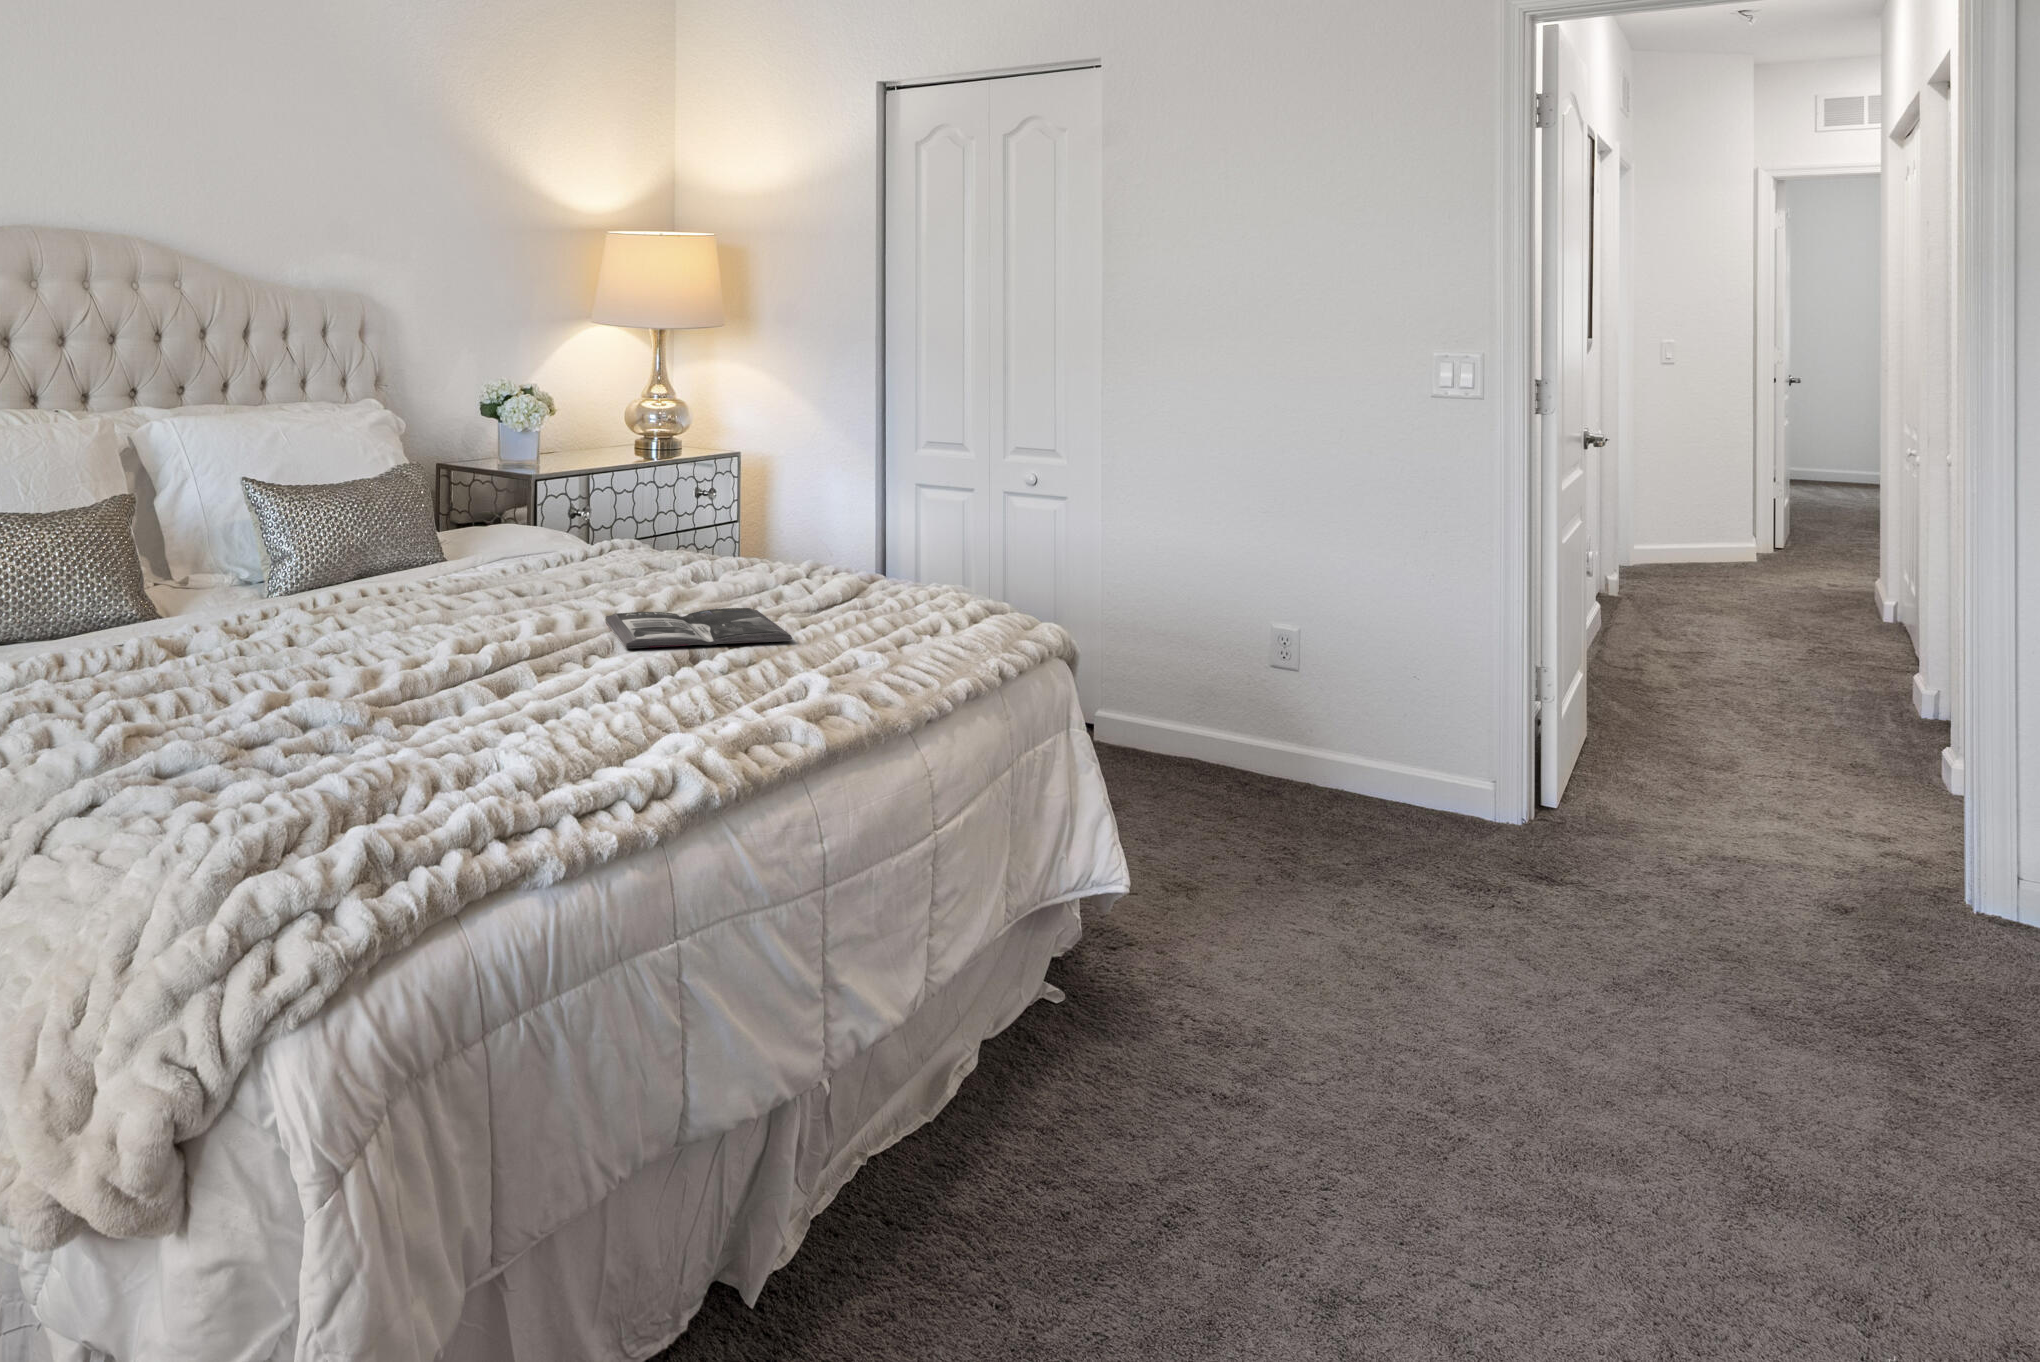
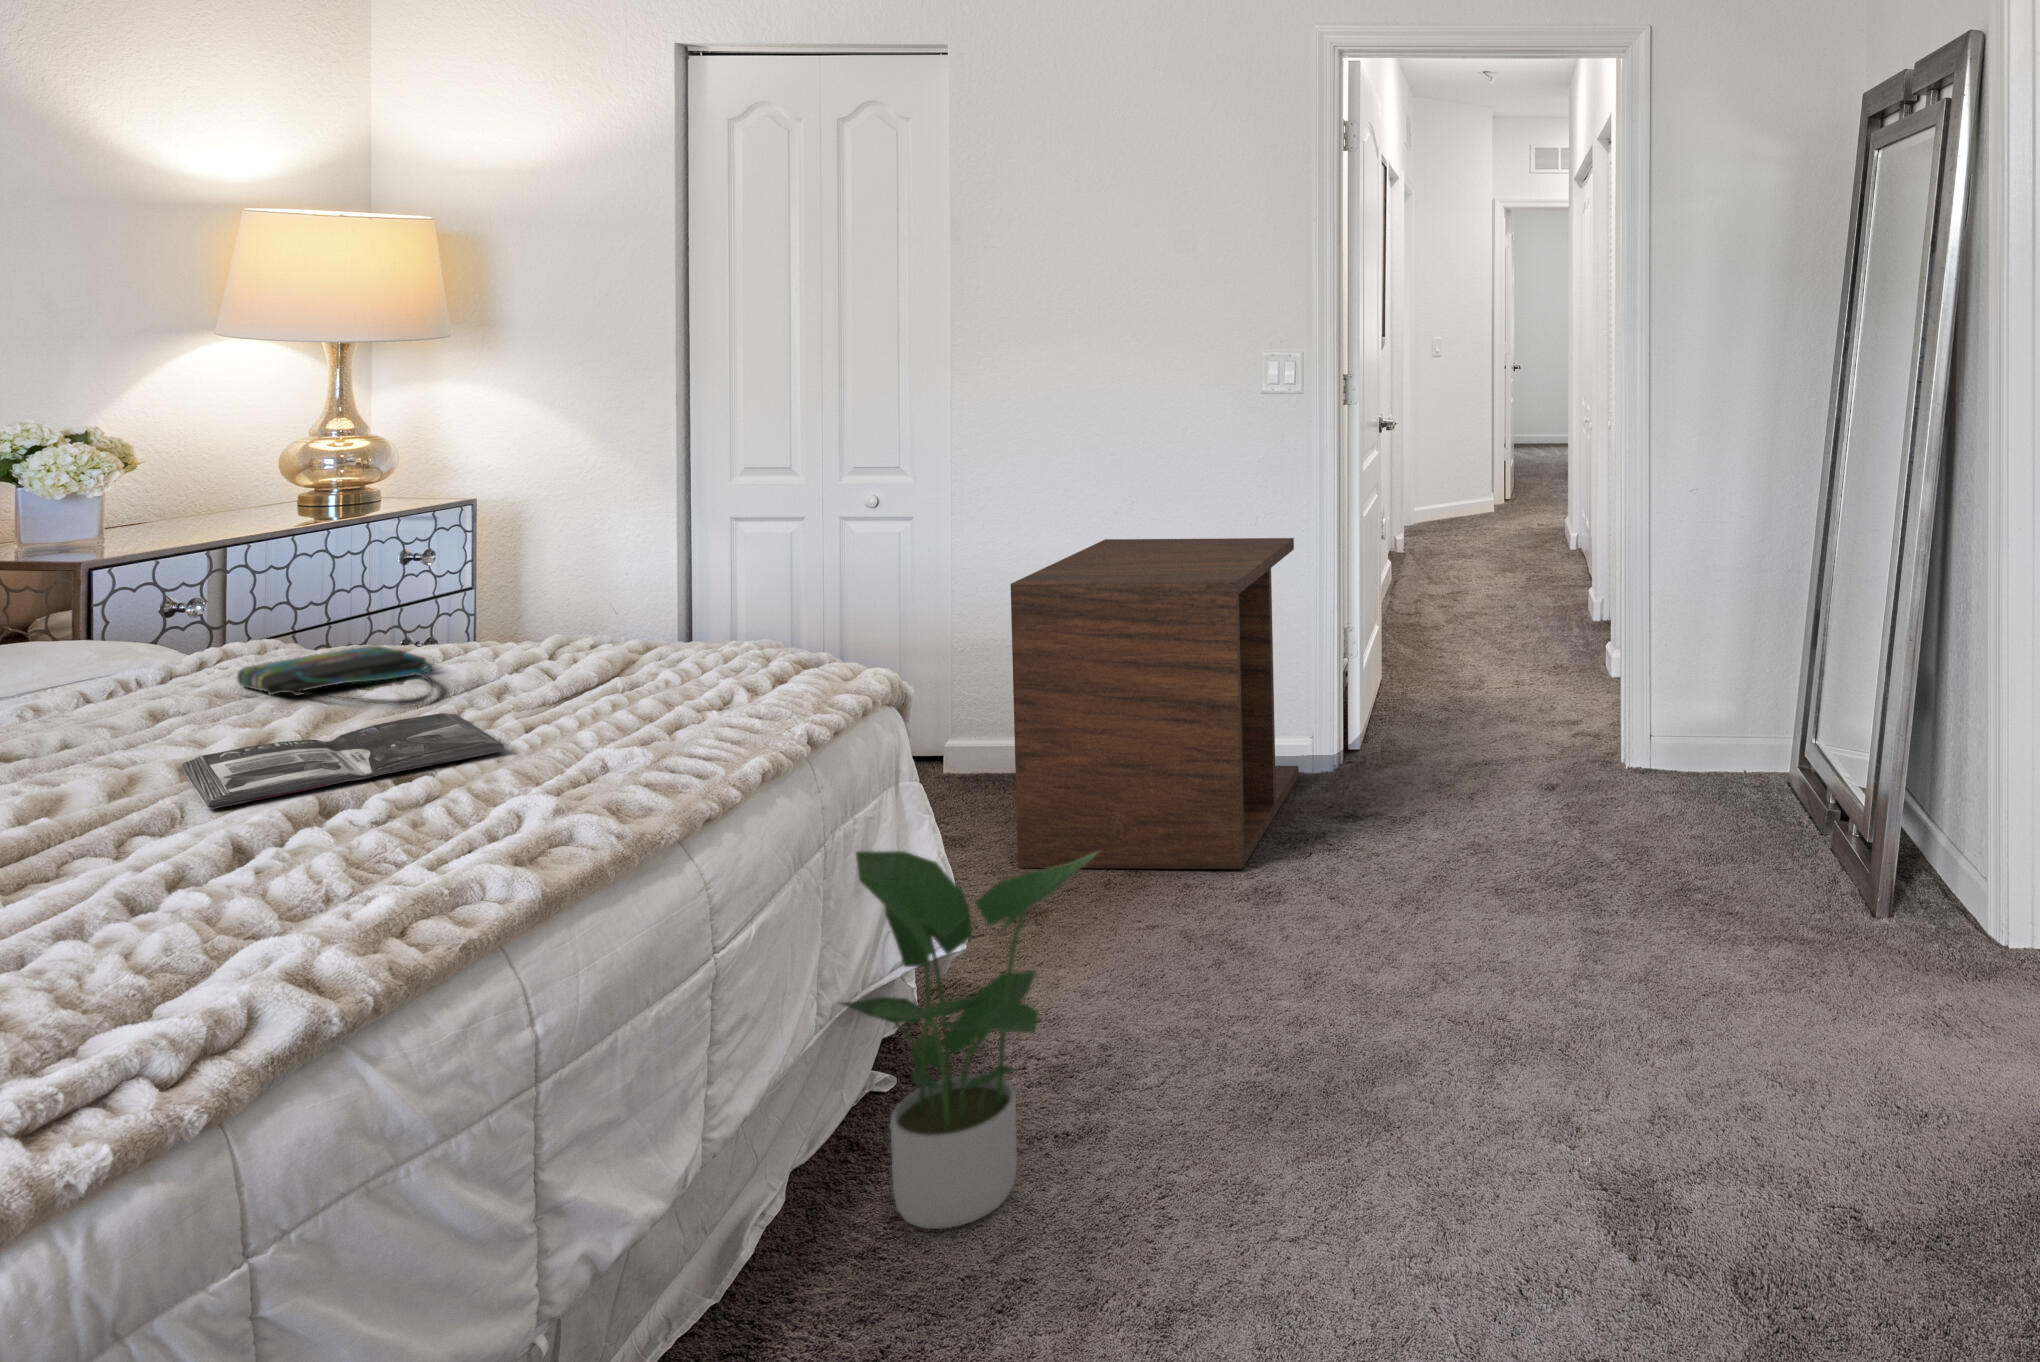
side table: none [1166,537,1472,891] -> present [1011,538,1299,869]
tote bag: none [623,555,740,599] -> present [237,646,435,705]
potted plant: none [1017,775,1255,1123] -> present [838,851,1095,1229]

